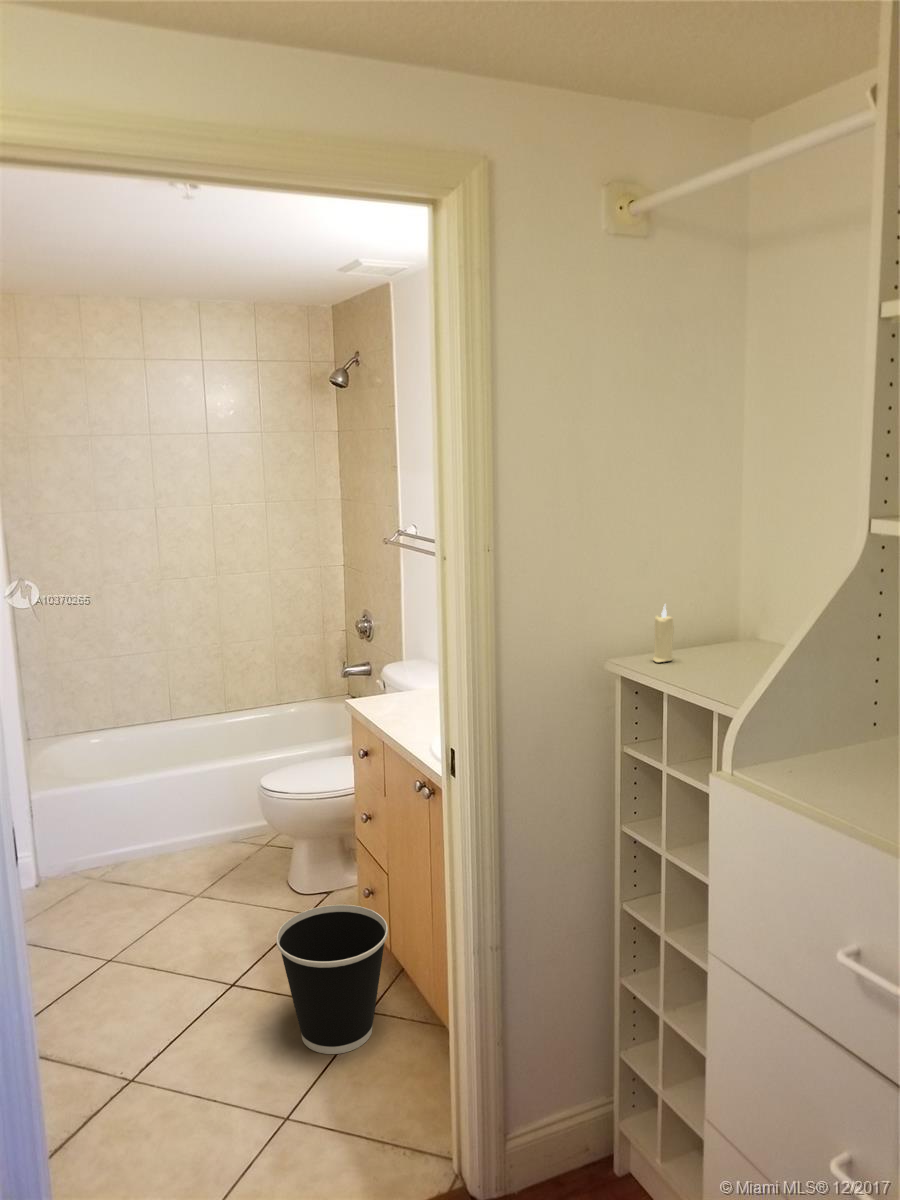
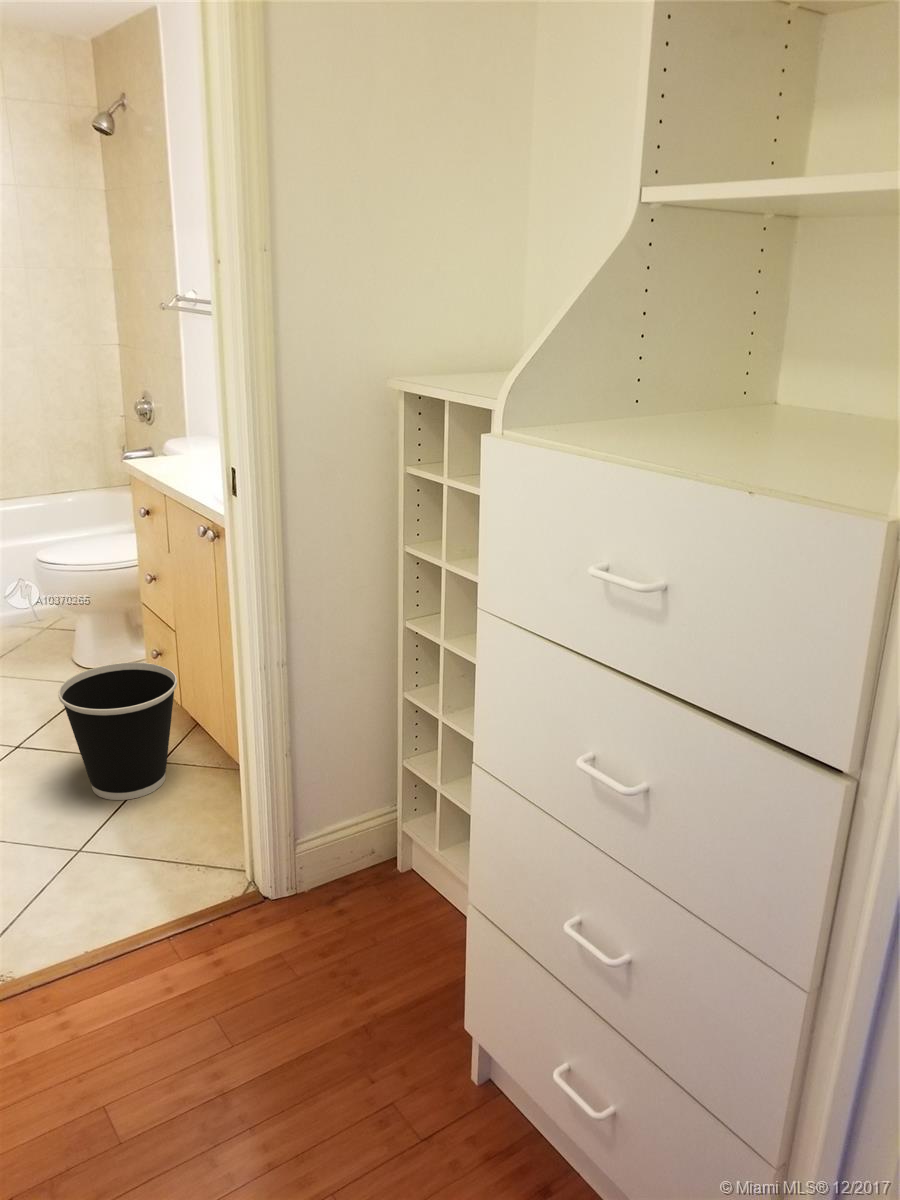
candle: present [653,604,674,662] -> none [435,322,455,382]

